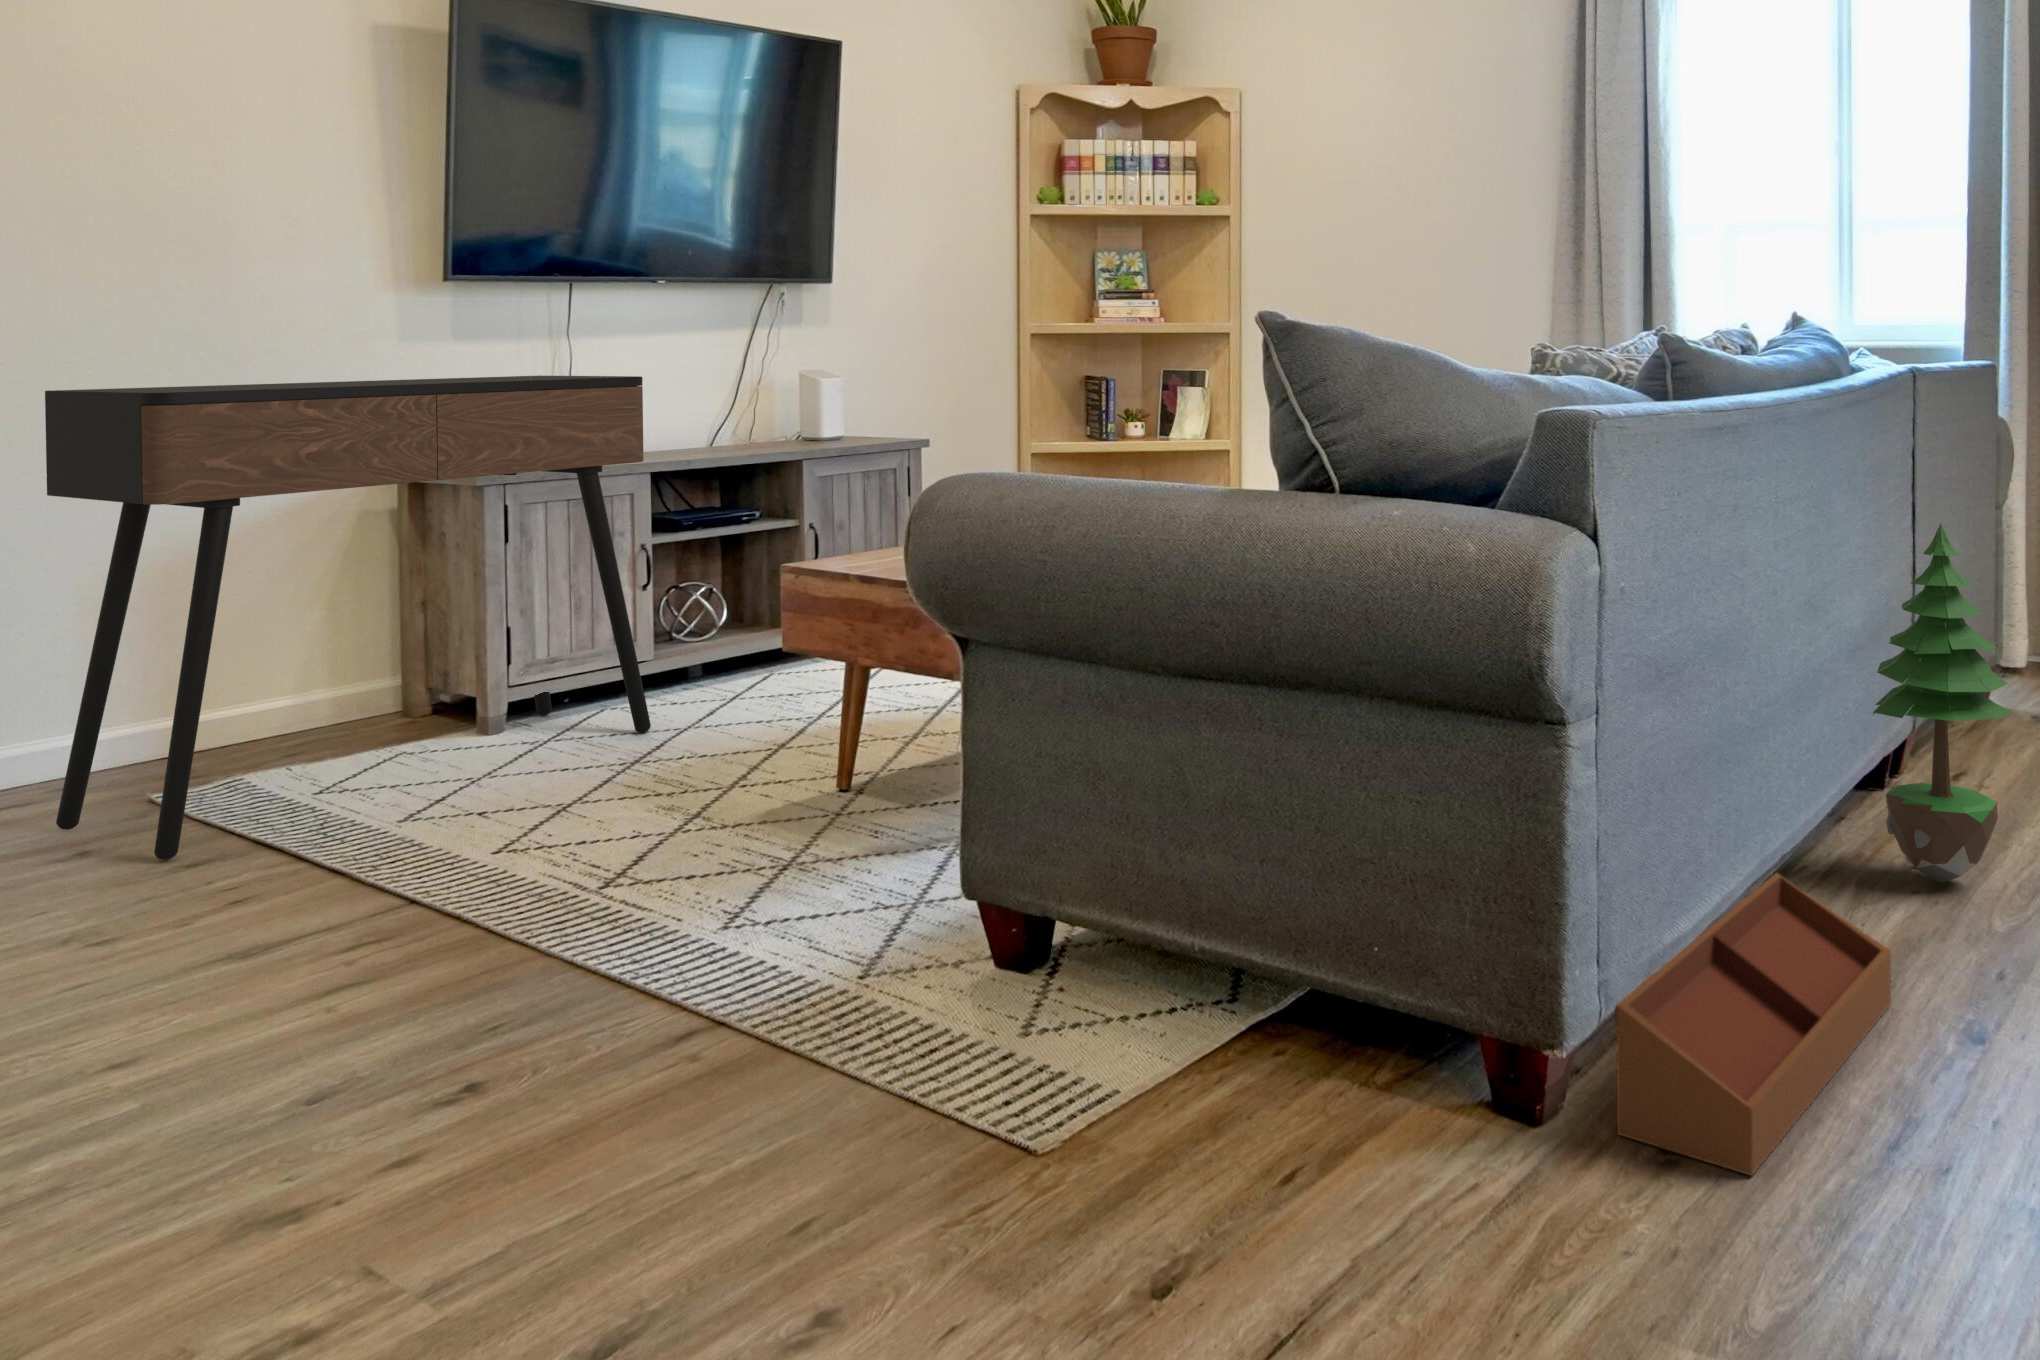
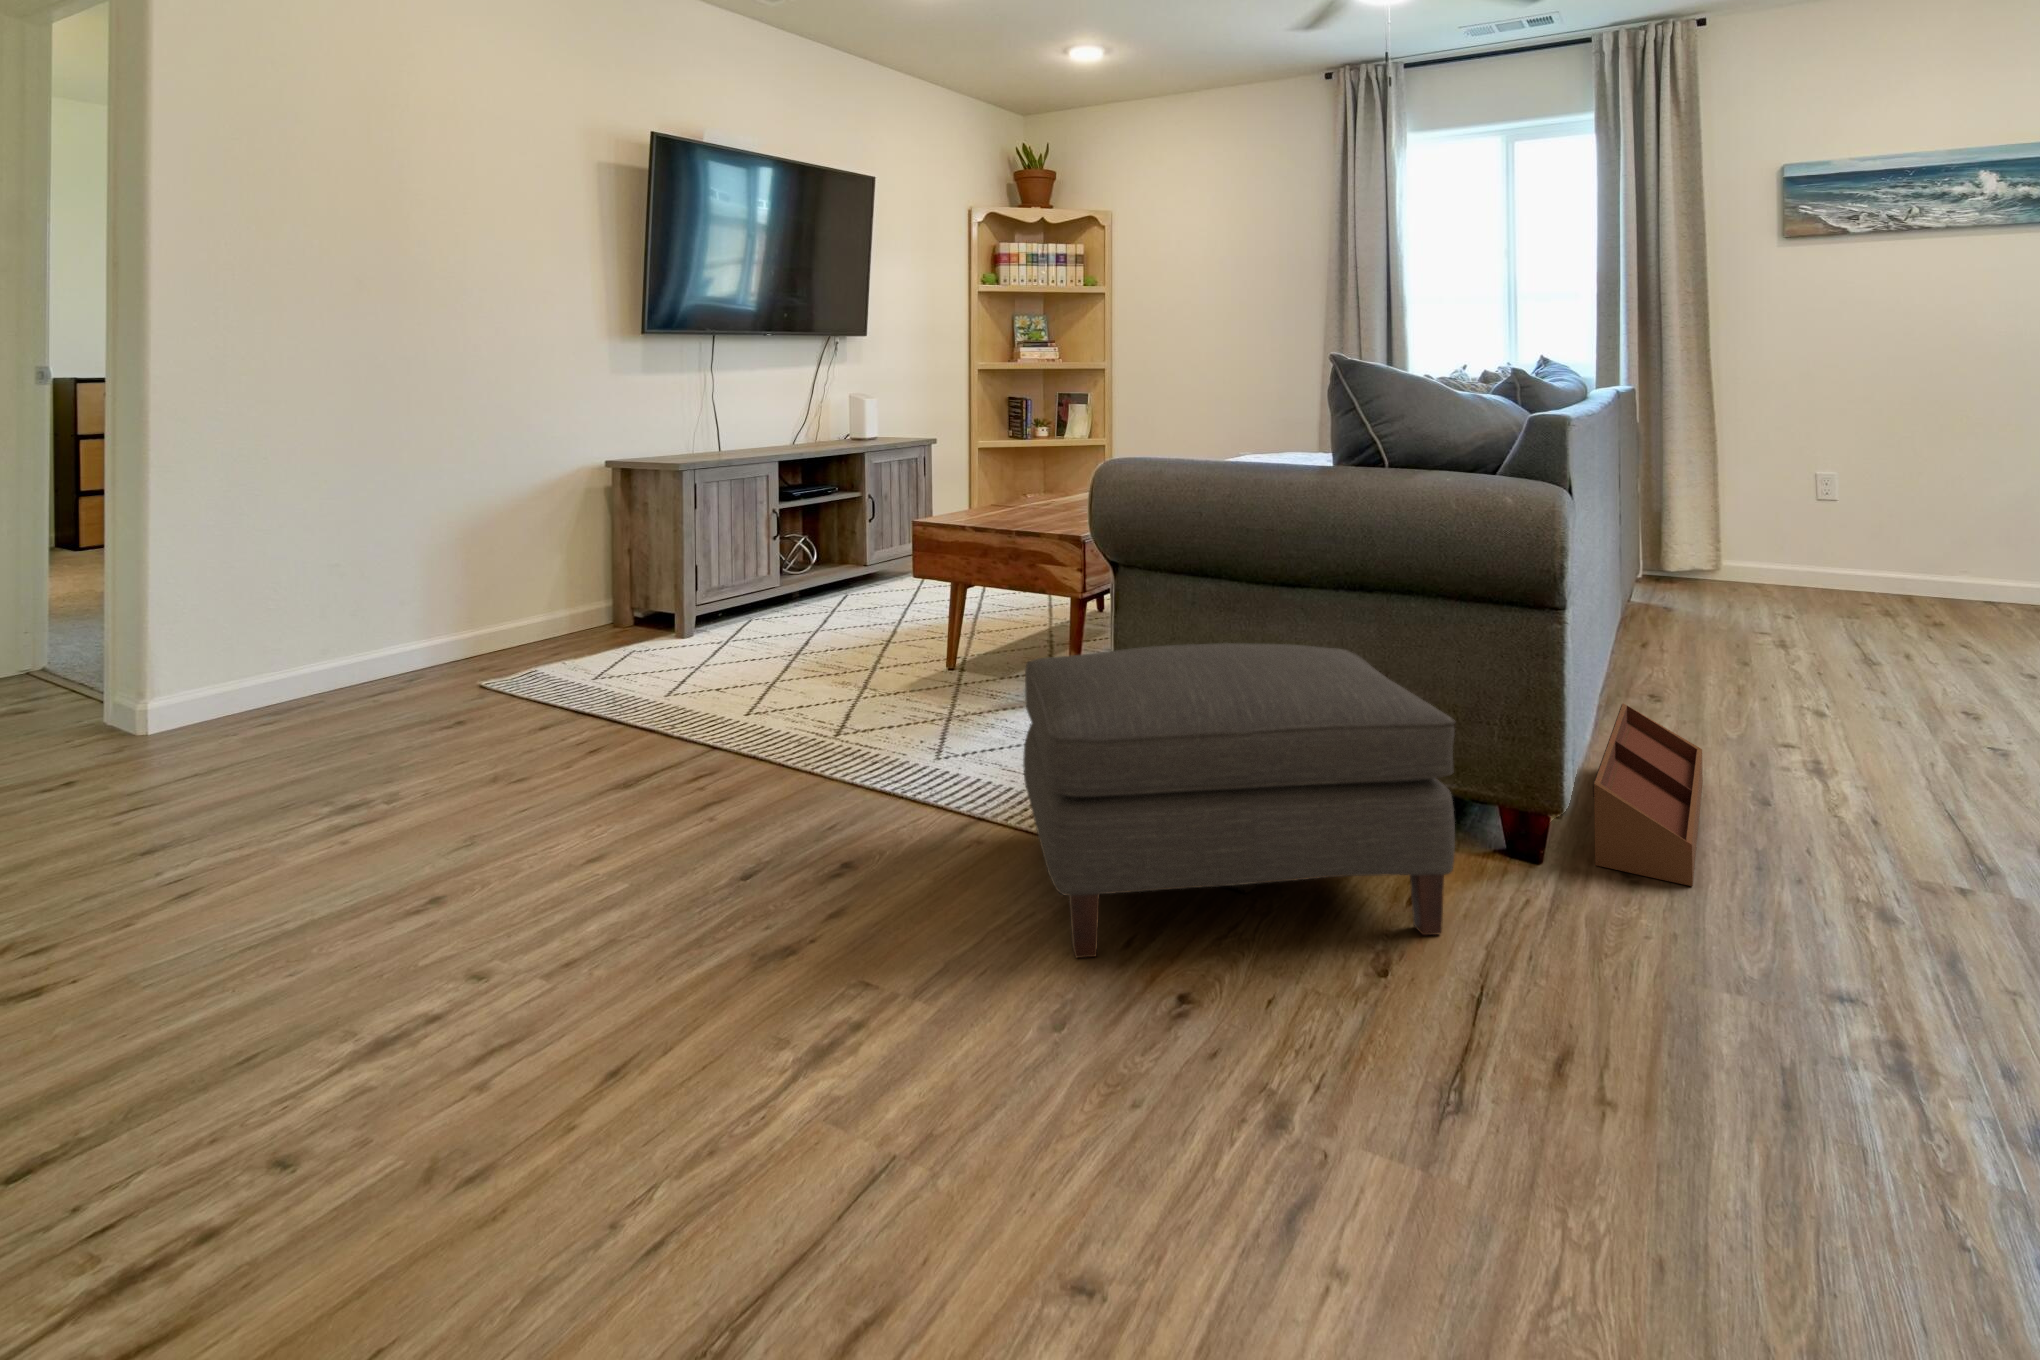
console table: present [45,375,651,860] -> none [424,397,792,726]
potted tree: present [1873,523,2013,883] -> none [1635,486,1727,710]
ottoman: none [660,766,1317,1249] -> present [1023,643,1455,958]

